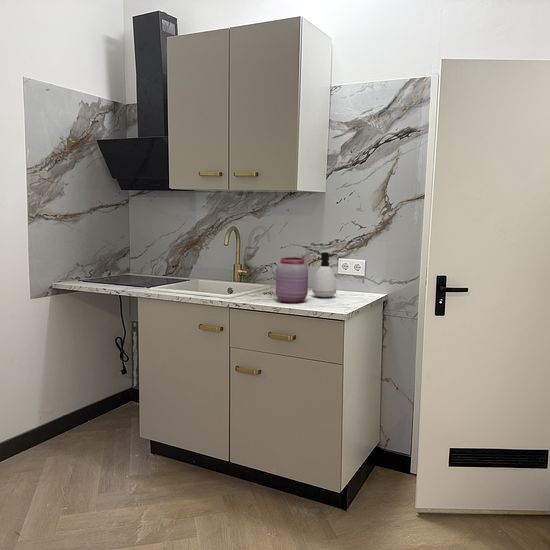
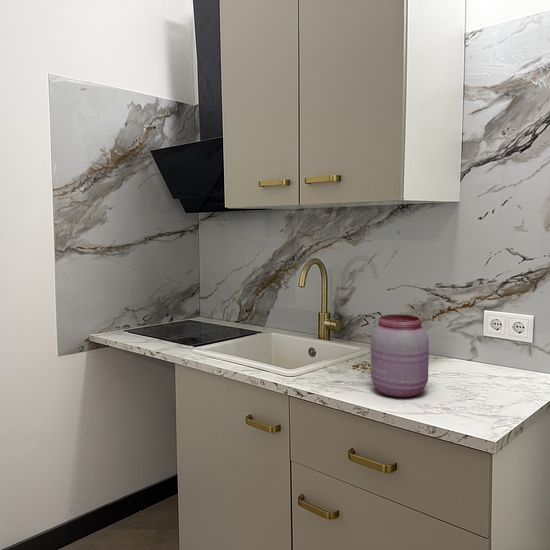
soap dispenser: present [312,252,337,297] -> none [438,304,483,382]

